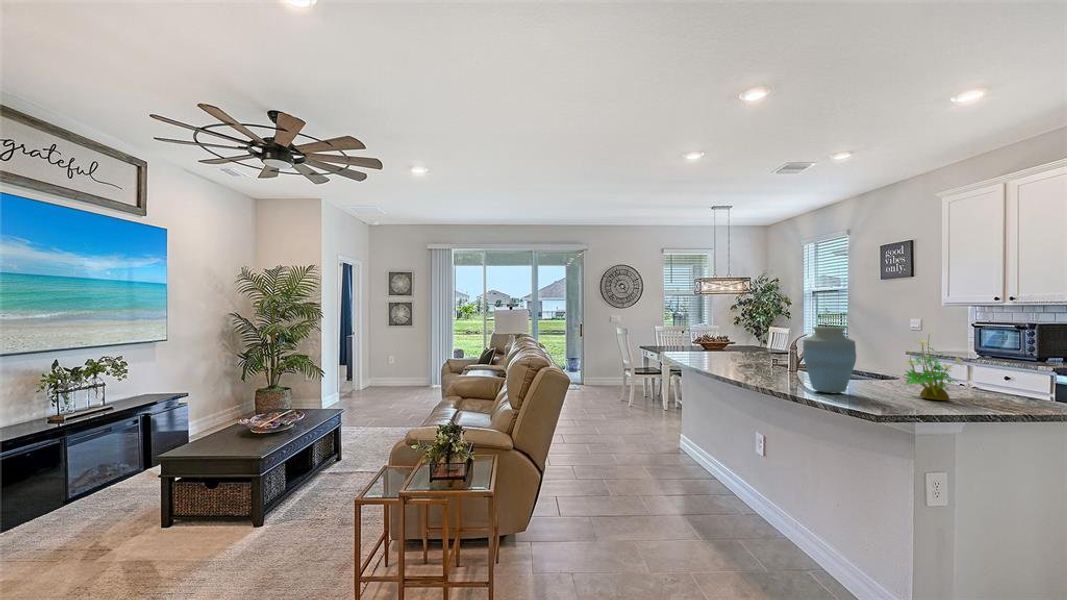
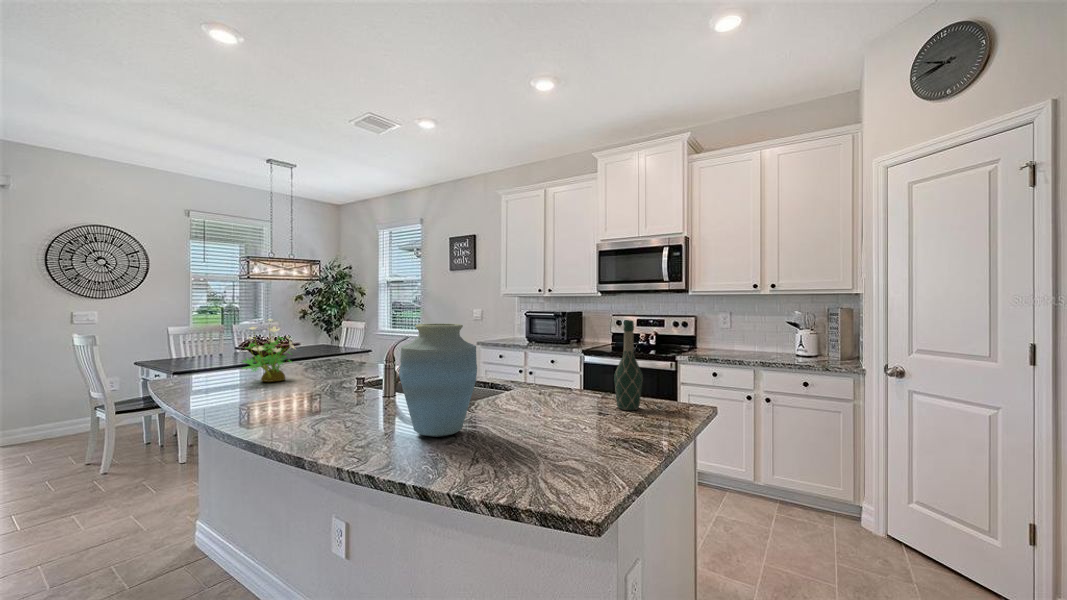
wine bottle: none [1000,330,1033,405] -> present [614,320,643,410]
potted plant: present [905,332,964,400] -> present [243,319,294,382]

